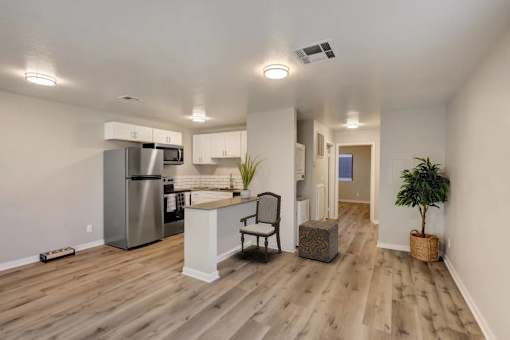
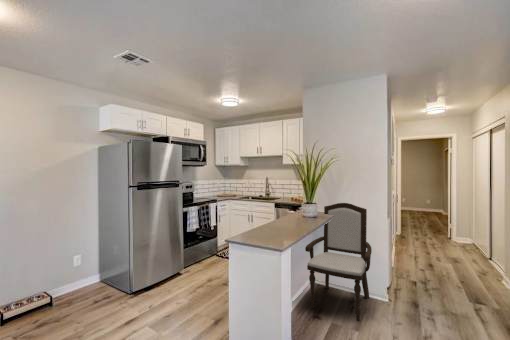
ottoman: present [298,220,338,262] -> none [400,244,465,320]

